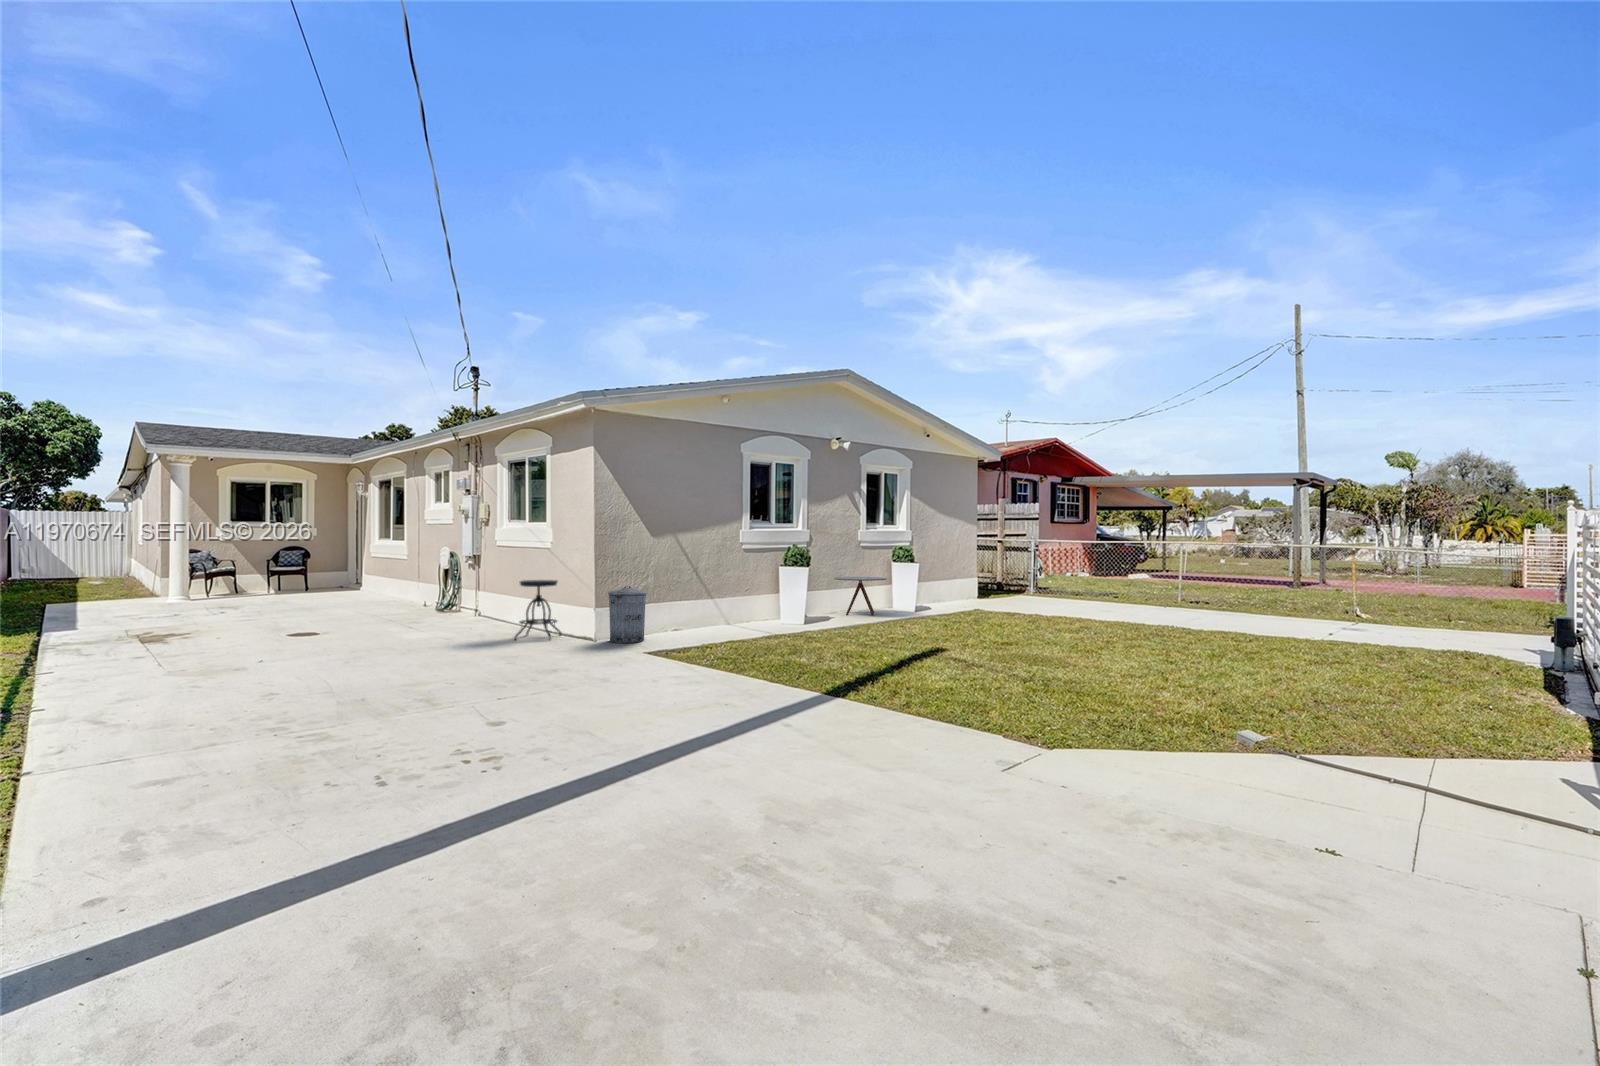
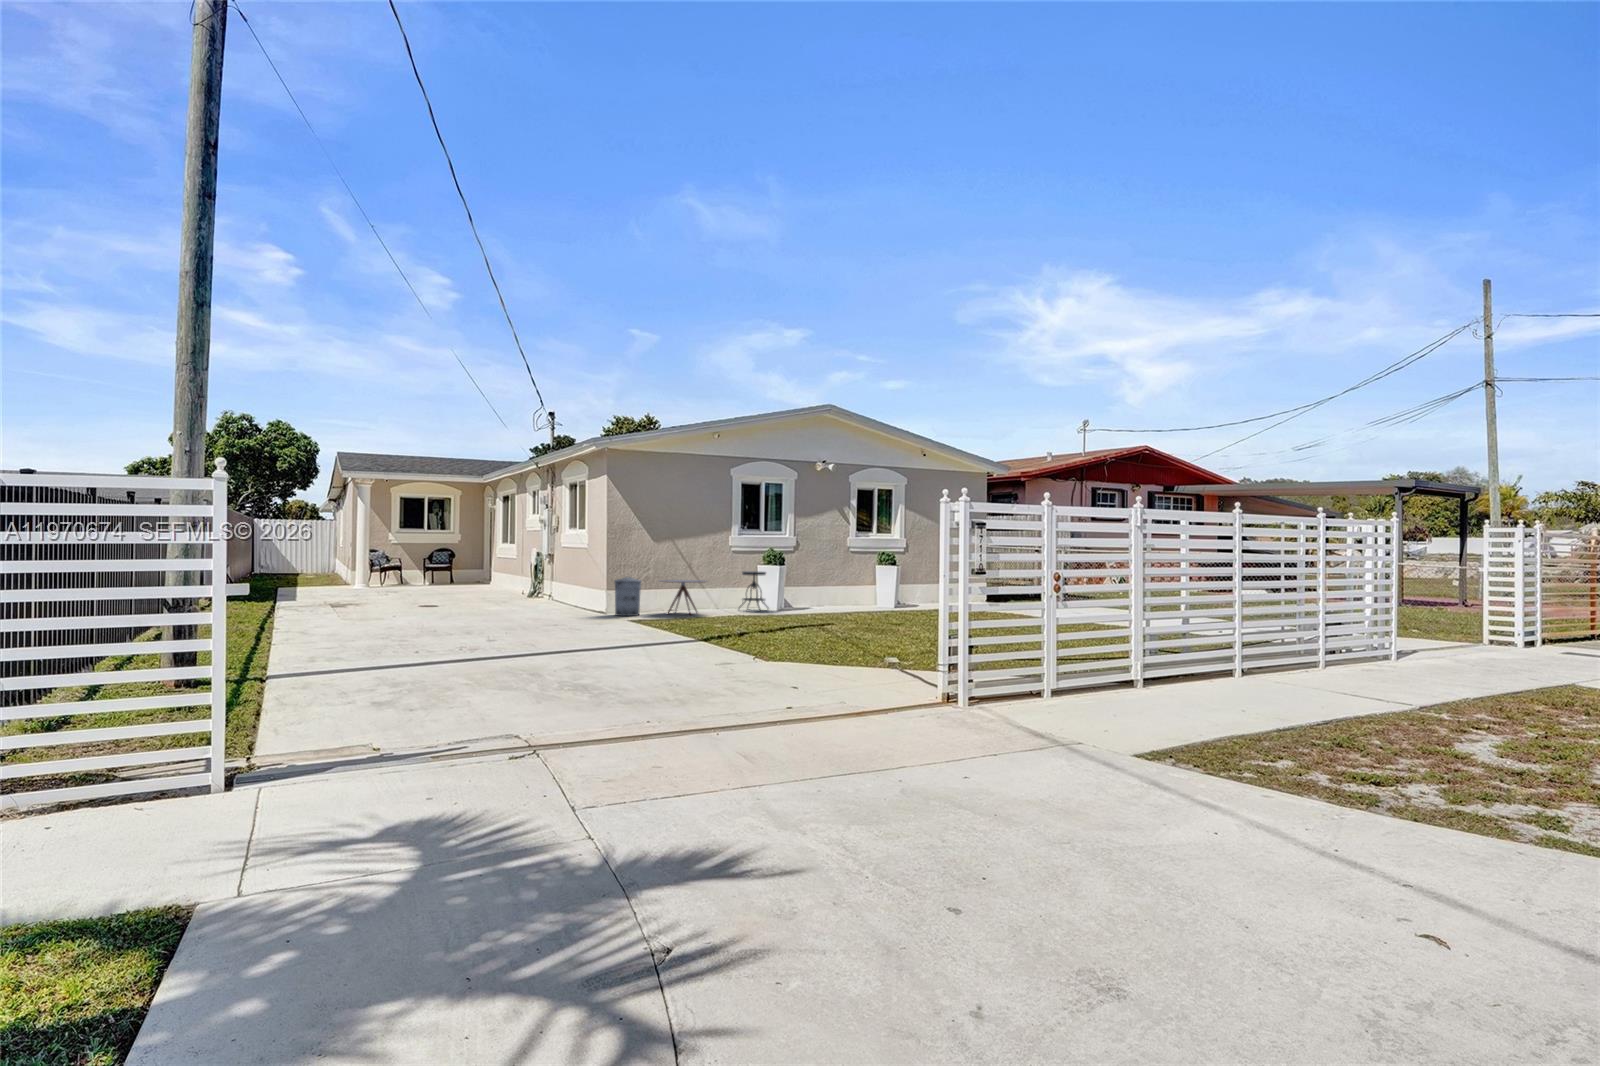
round table: present [834,577,887,615] -> present [660,580,706,614]
stool: present [514,580,561,640] -> present [740,571,767,610]

